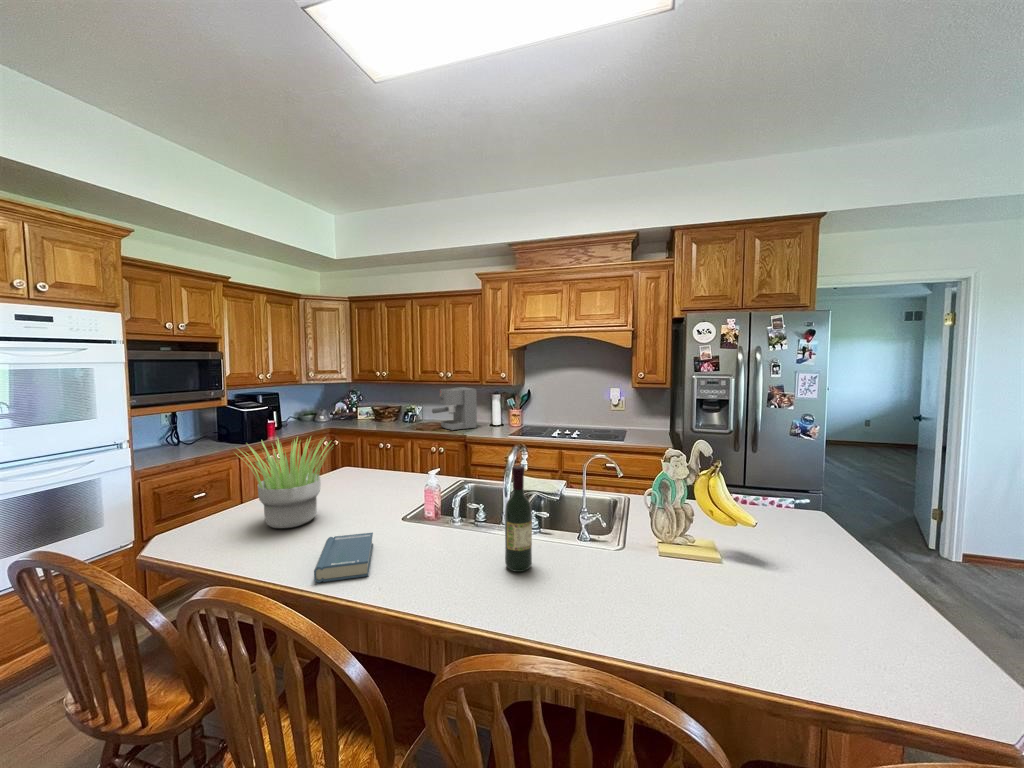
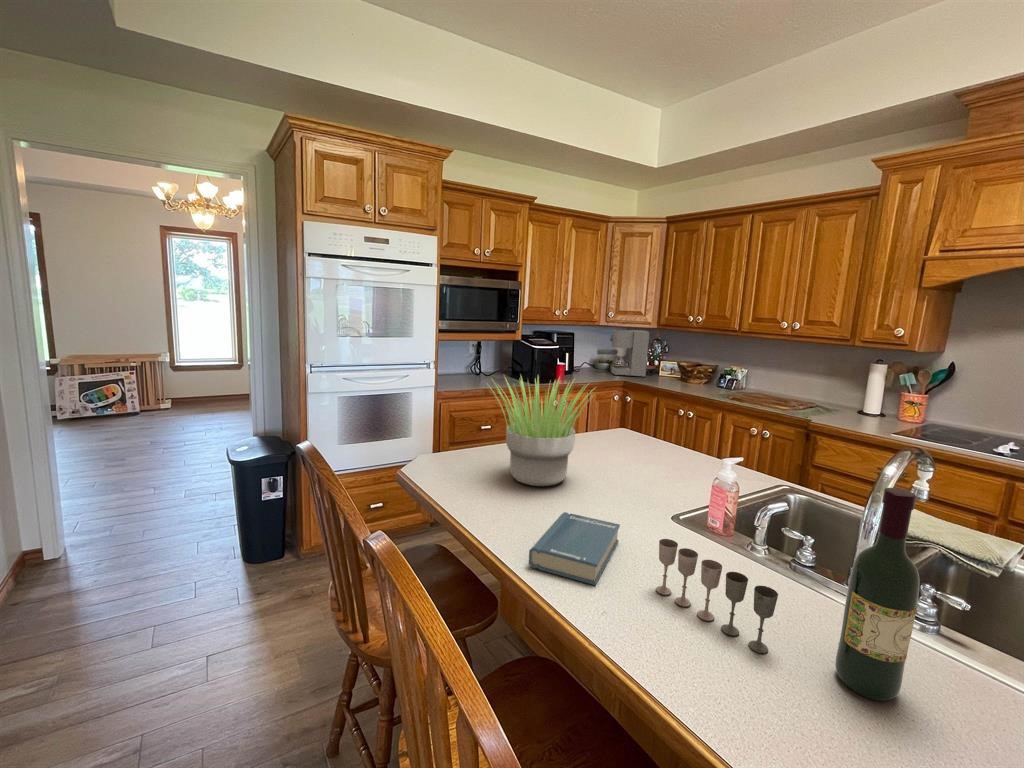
coffee maker: present [432,387,477,430] -> present [597,330,649,377]
wine glass: none [406,529,476,573] -> present [656,539,778,653]

